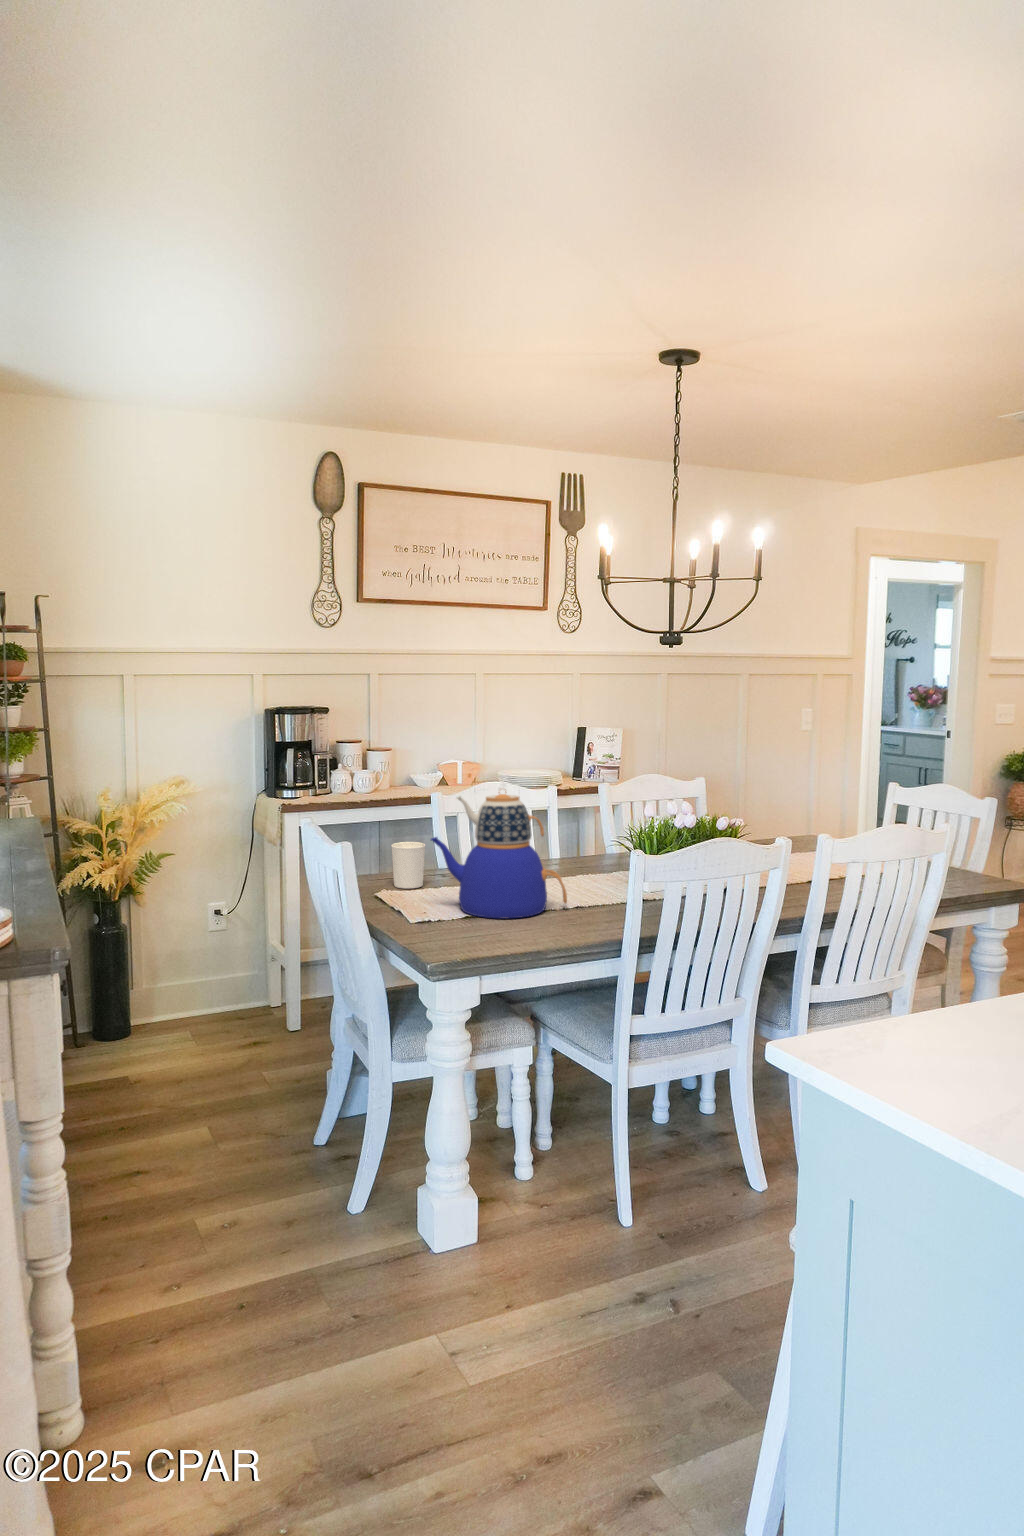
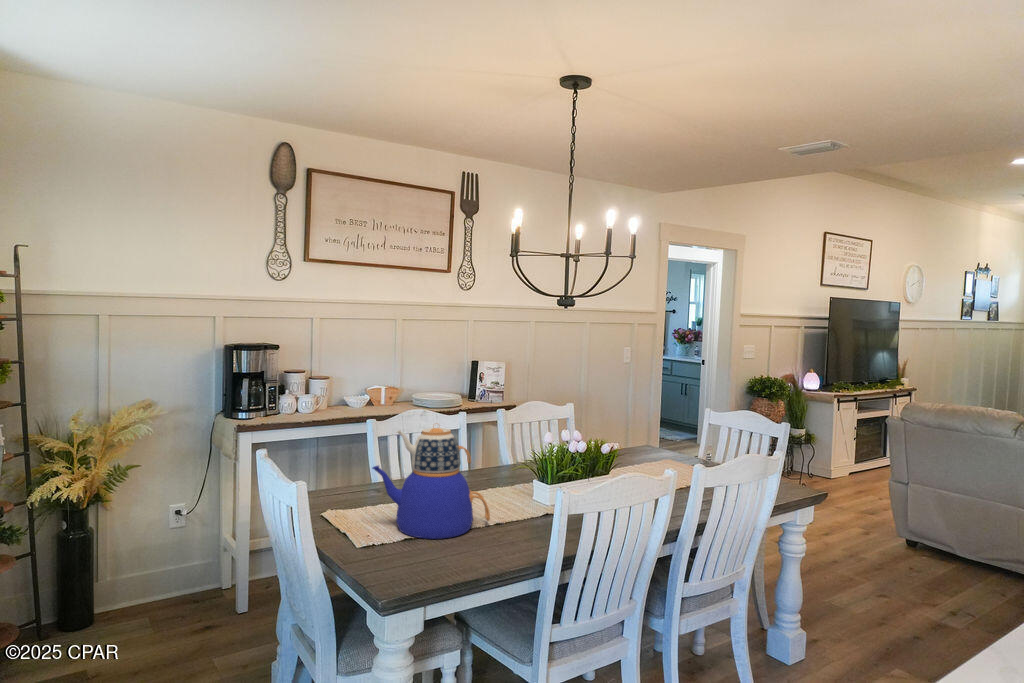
candle holder: present [391,842,425,889] -> none [335,464,365,506]

